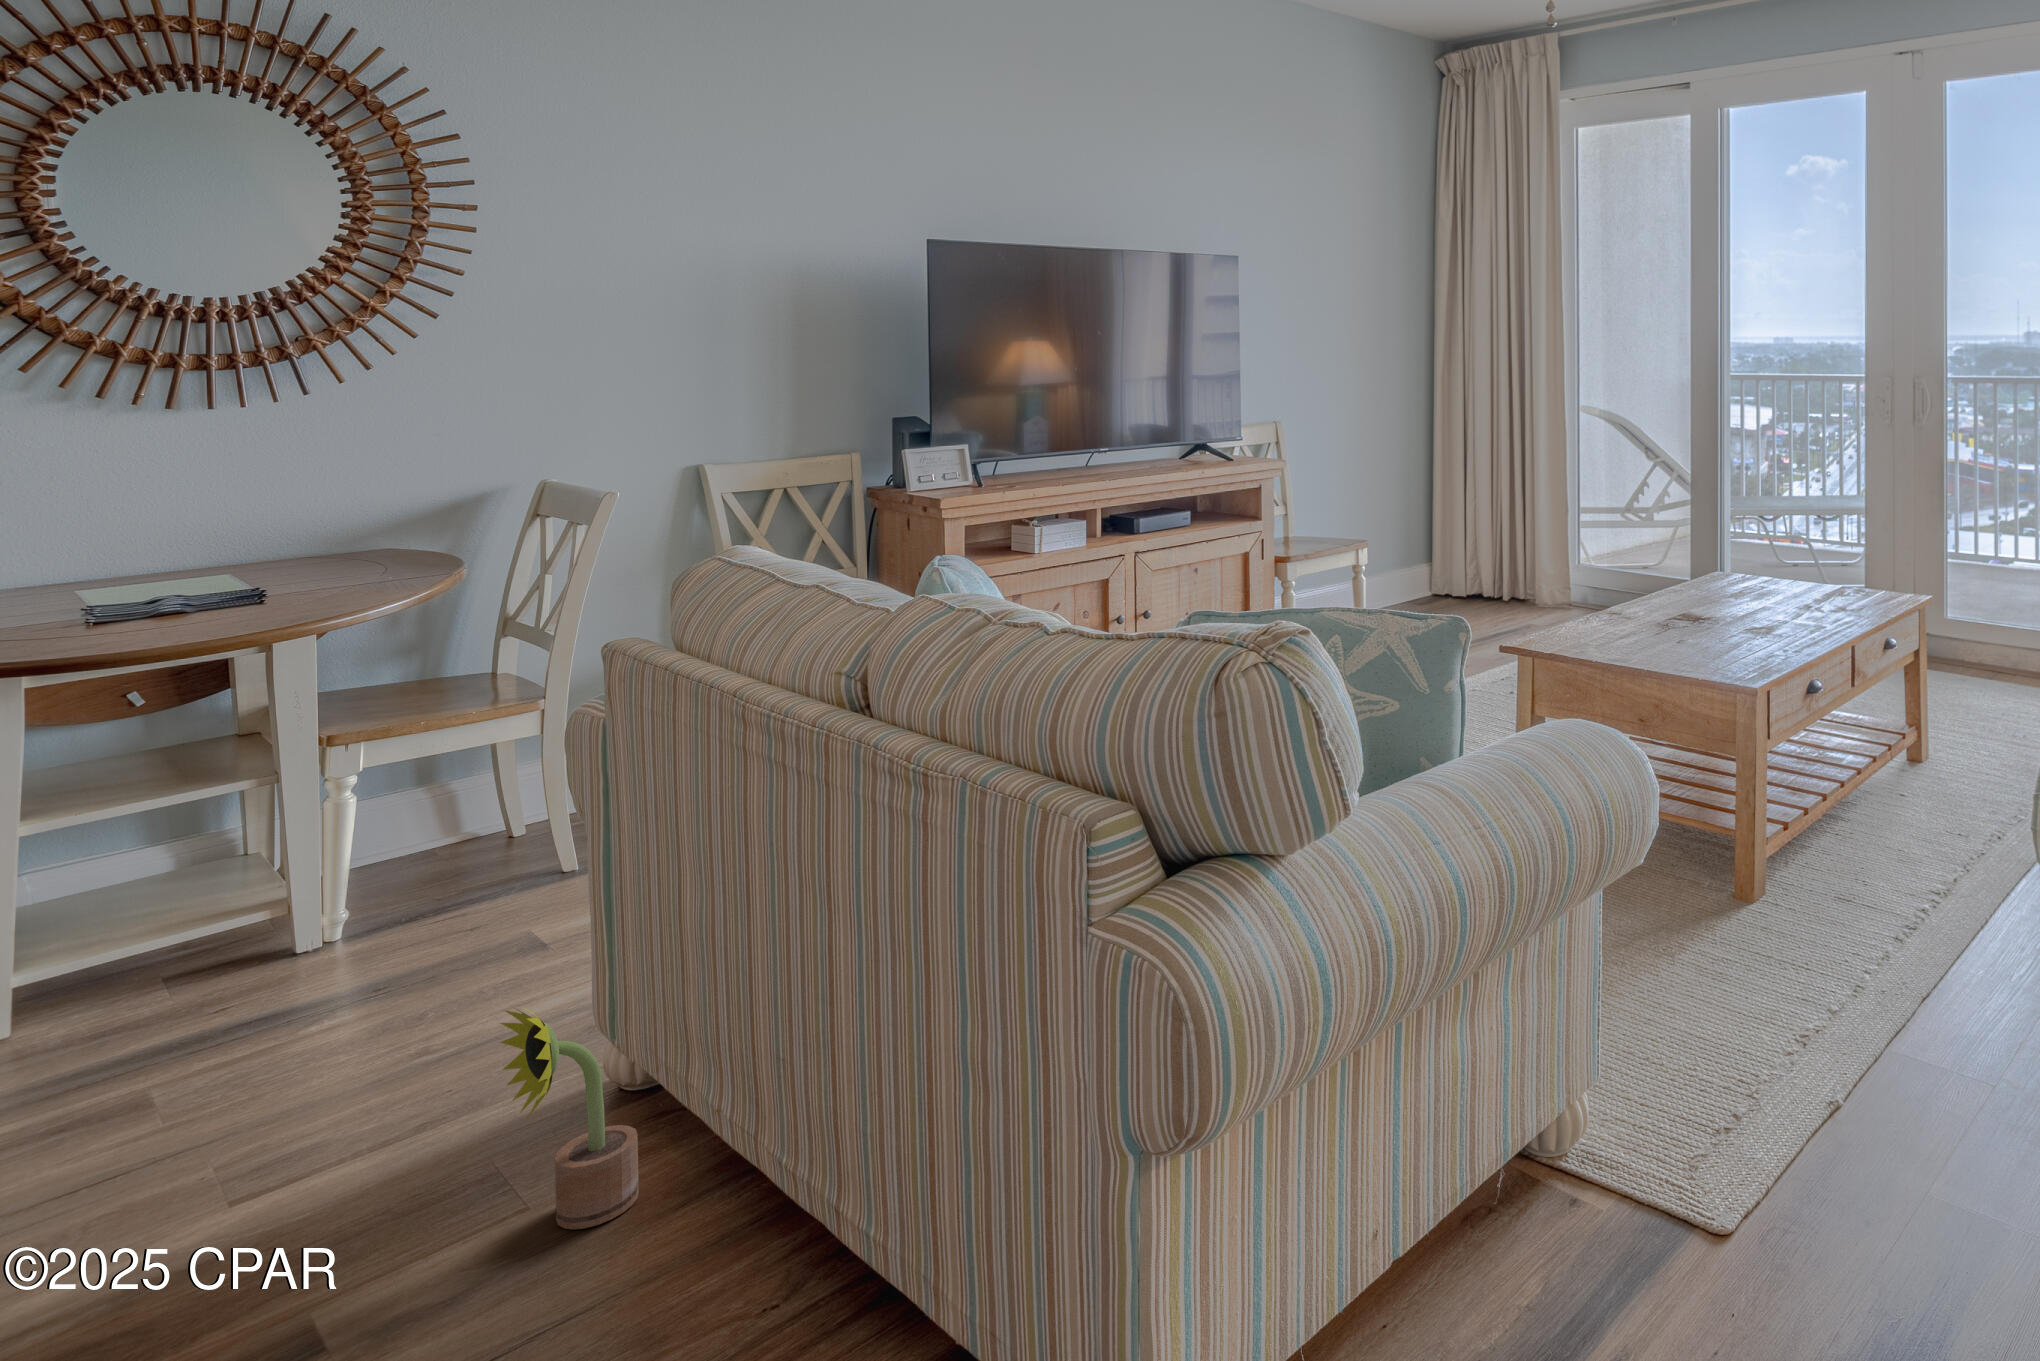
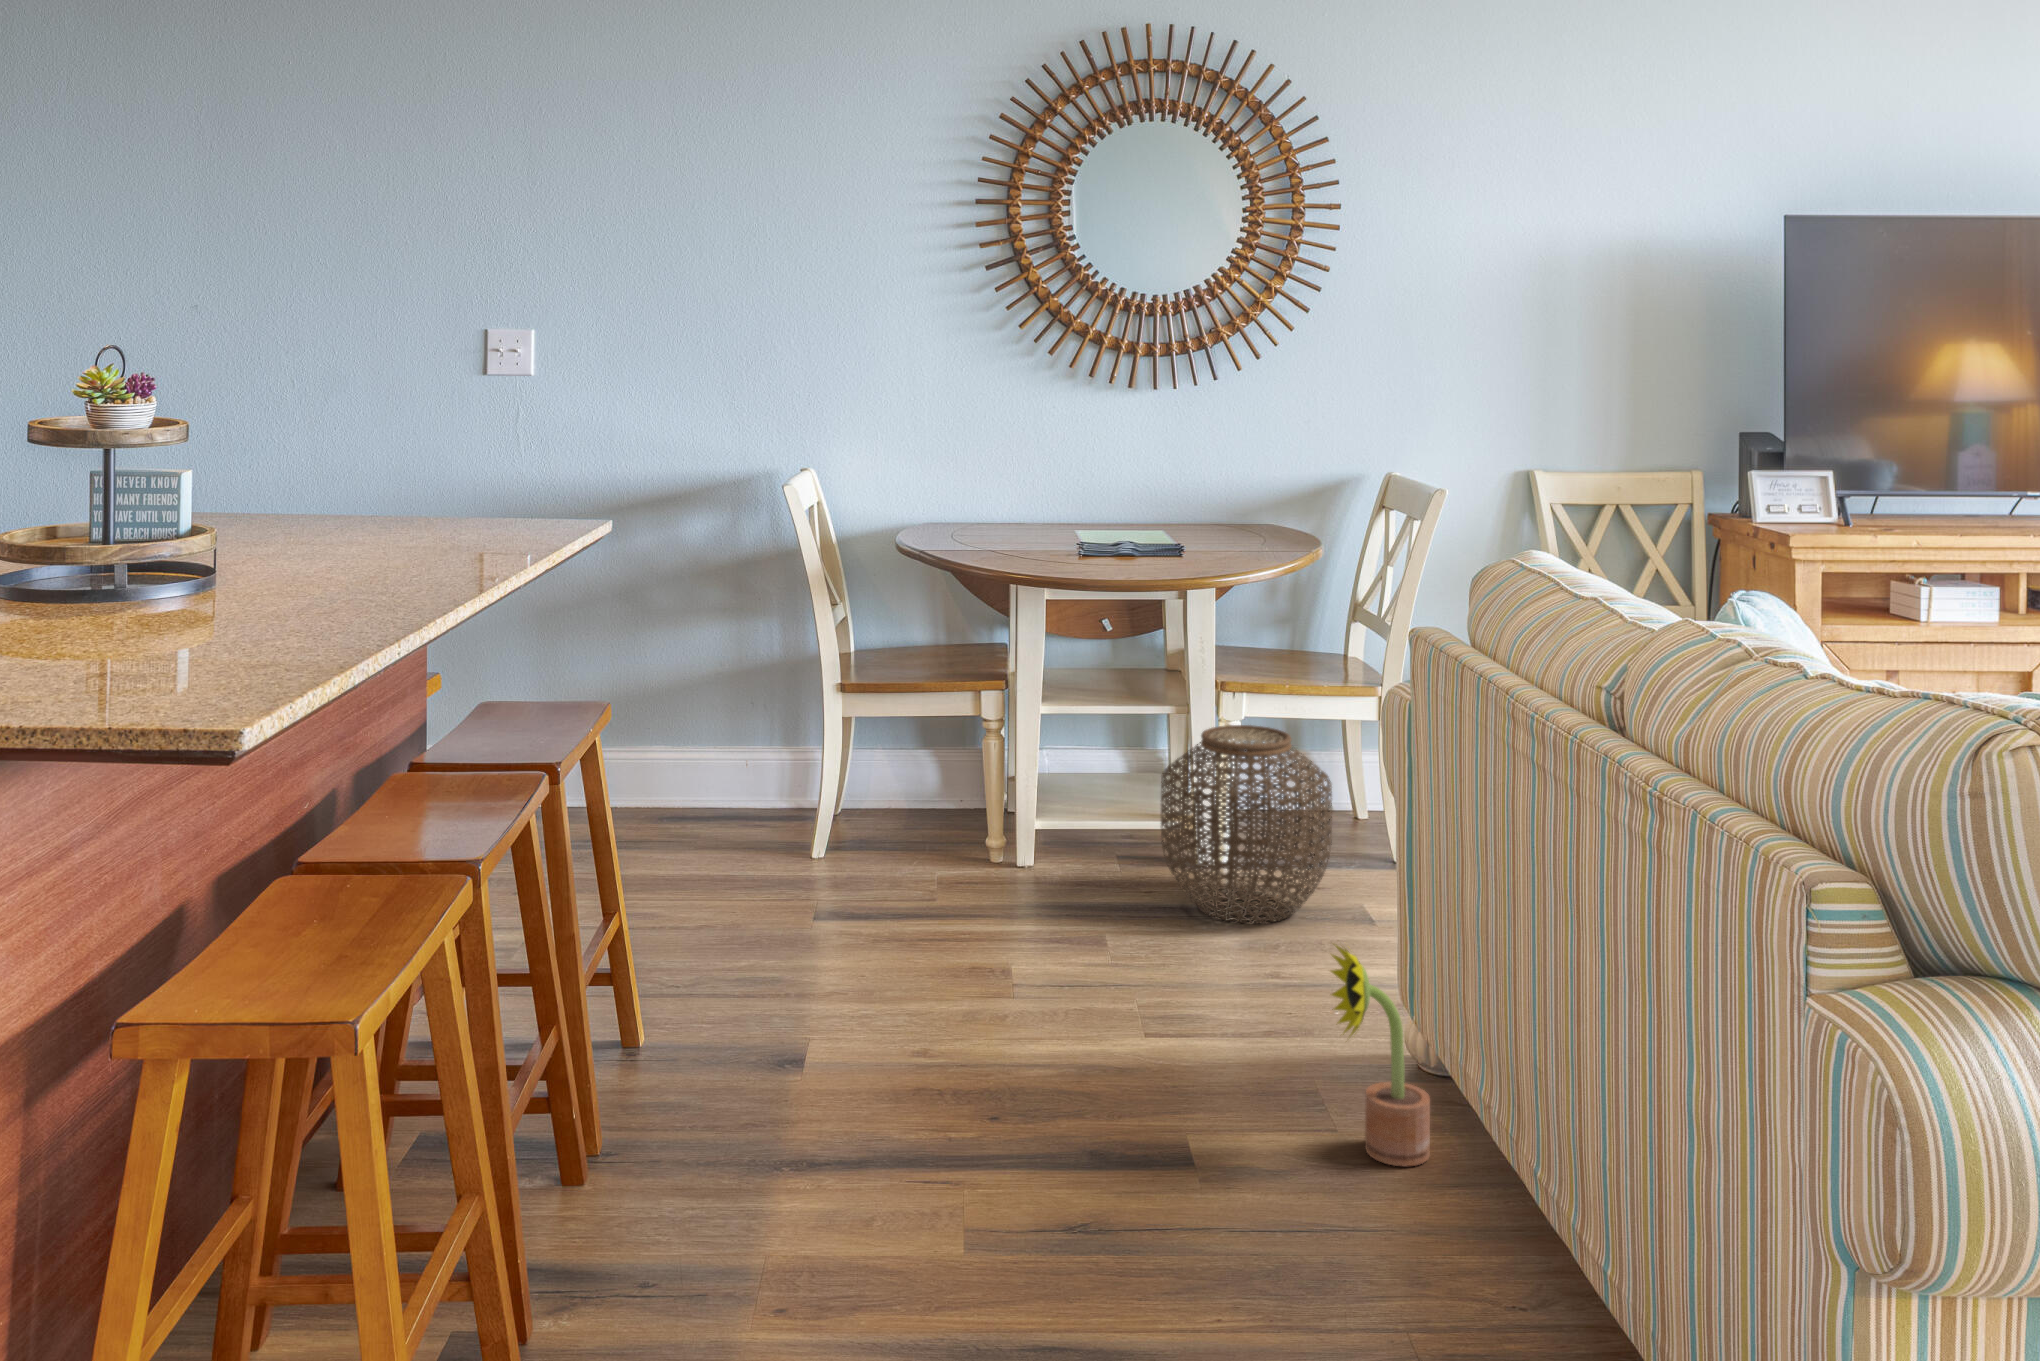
woven basket: none [234,771,489,1006] -> present [1161,725,1332,923]

